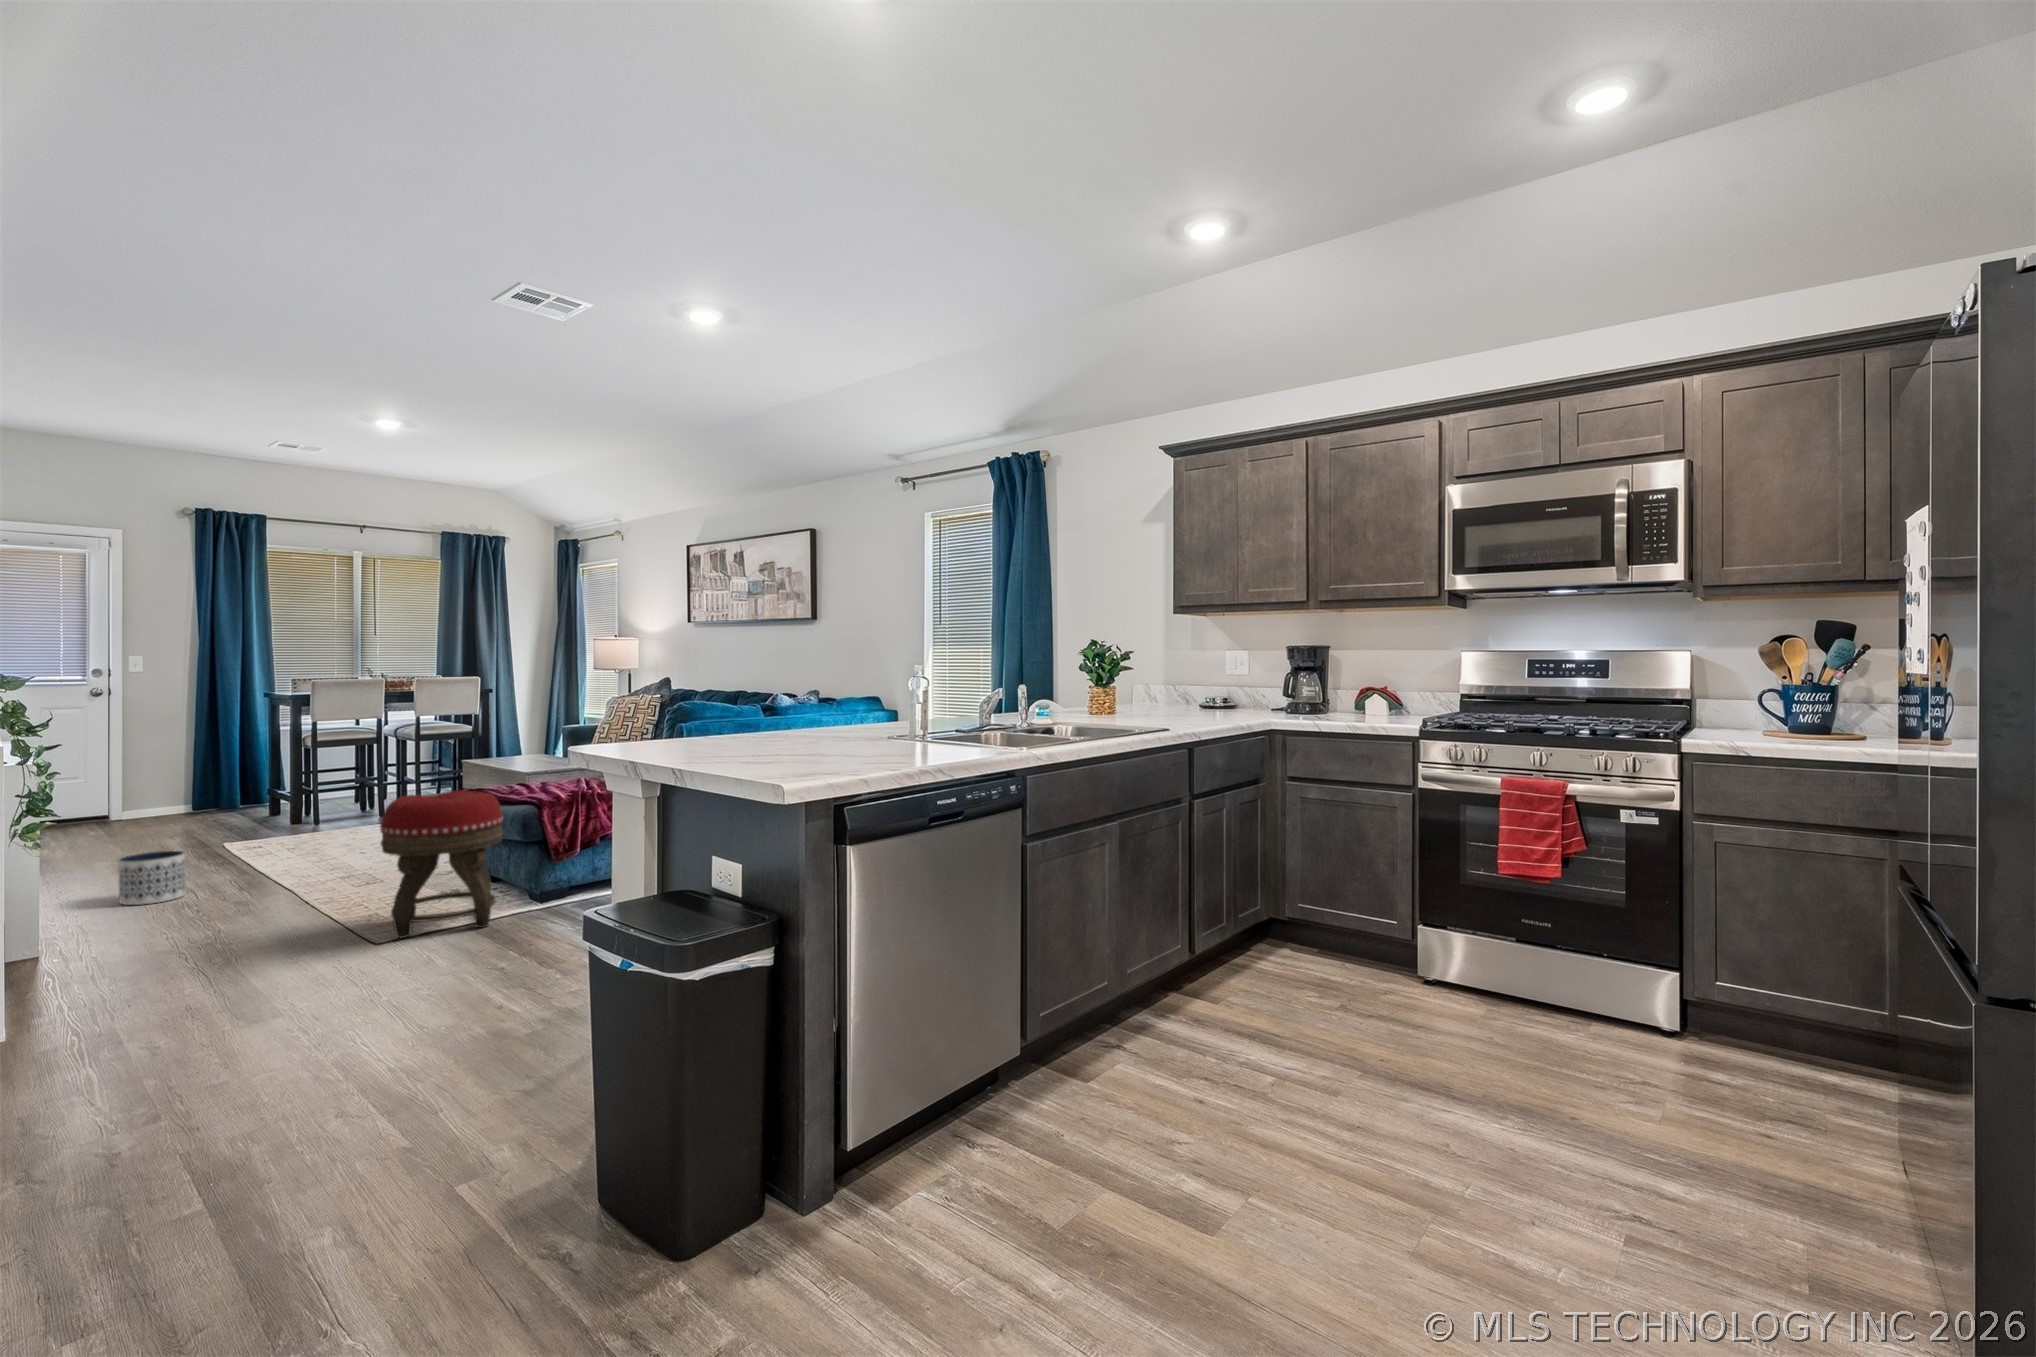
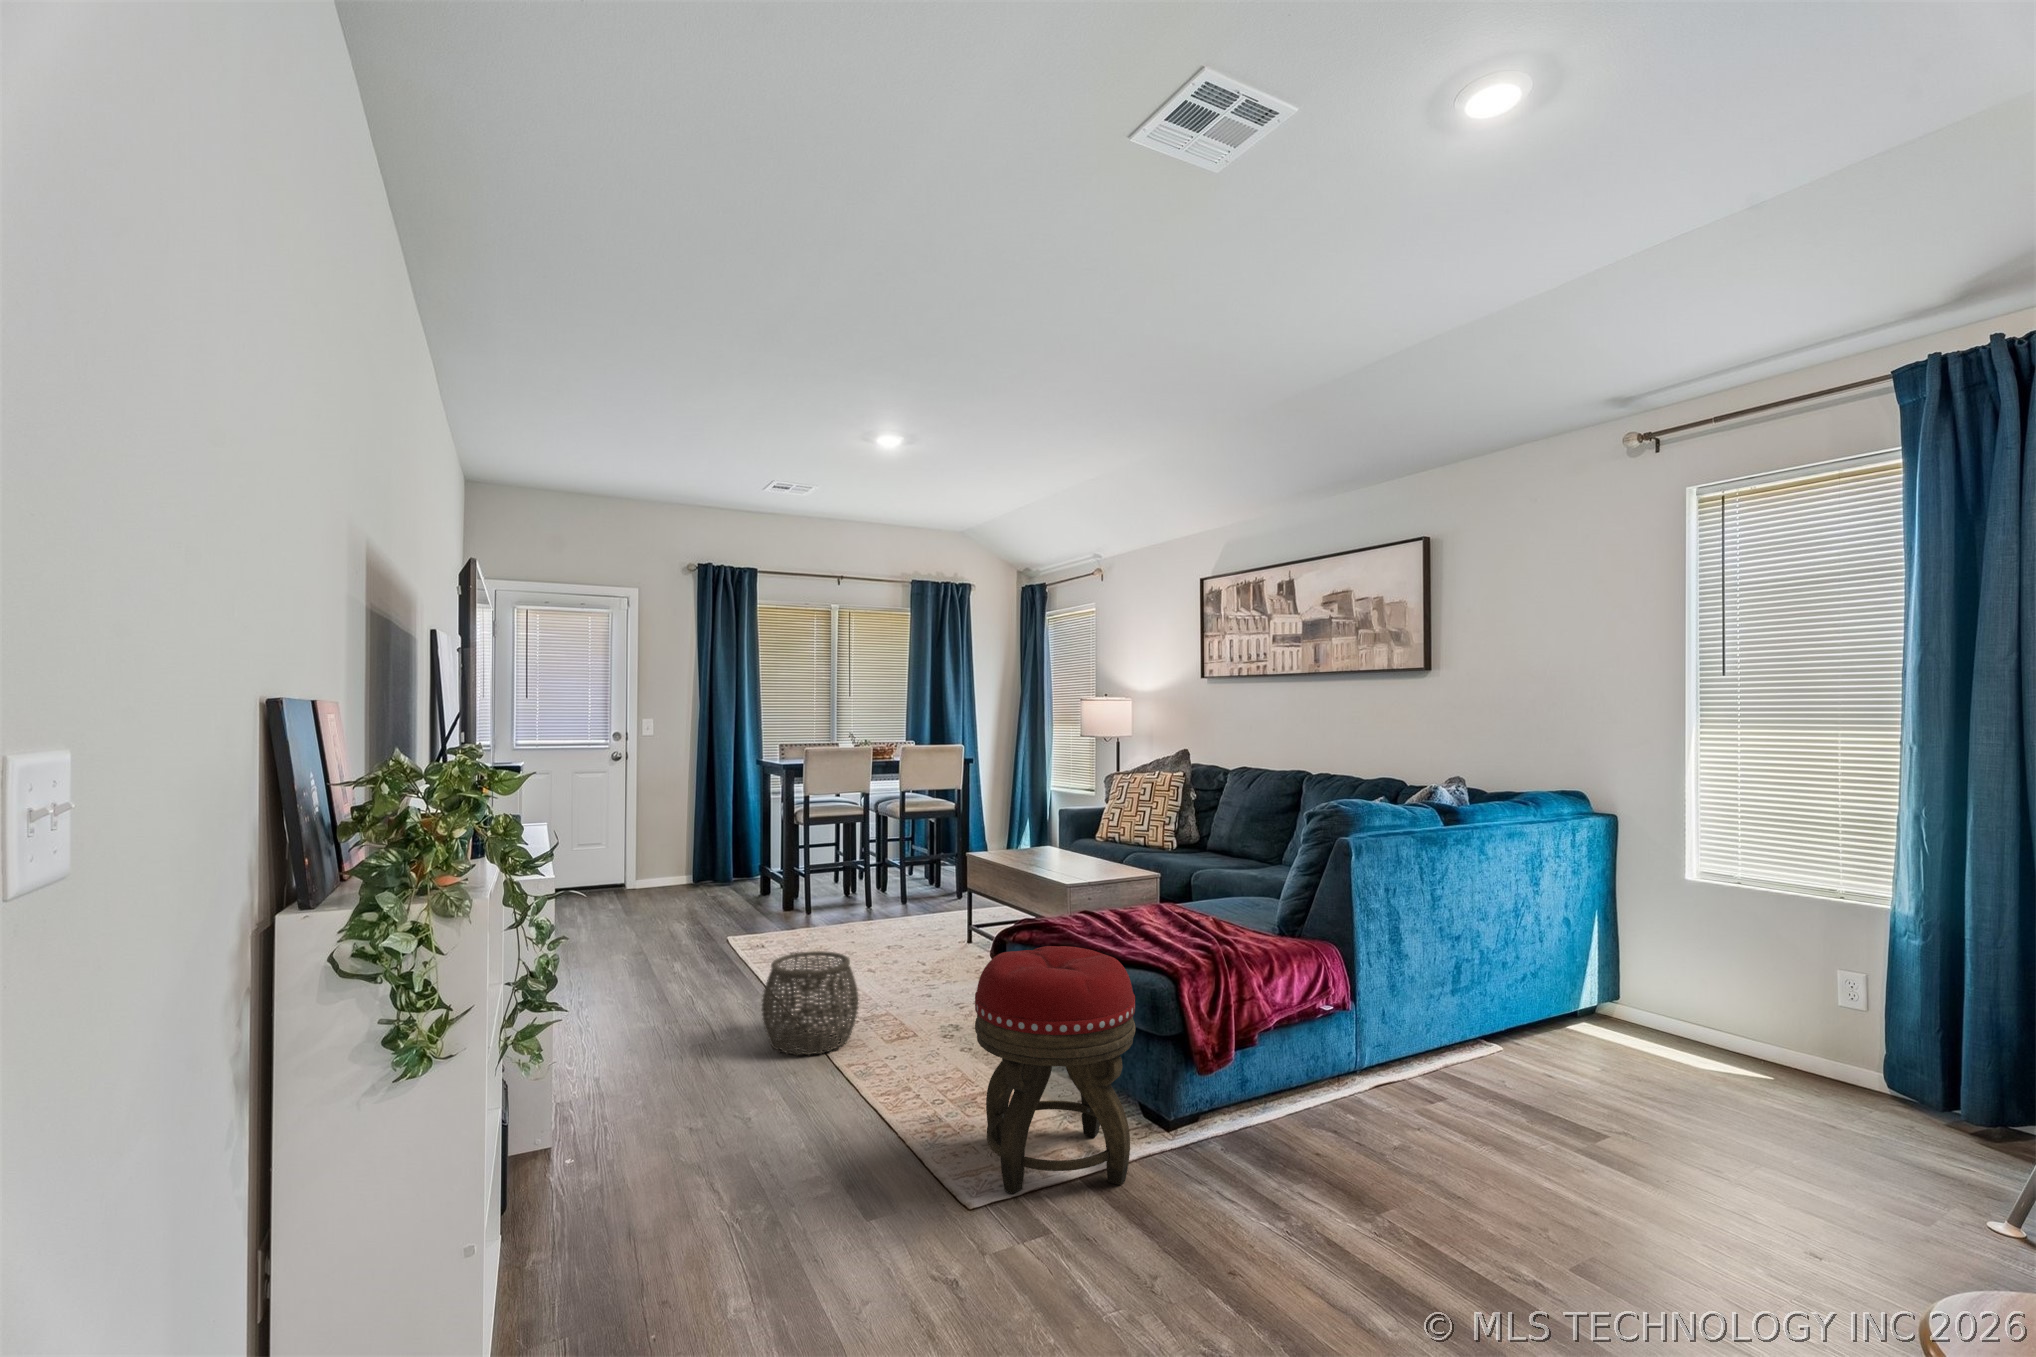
woven basket: none [229,824,323,899] -> present [762,951,859,1055]
planter: present [118,851,186,905] -> none [651,975,715,1049]

